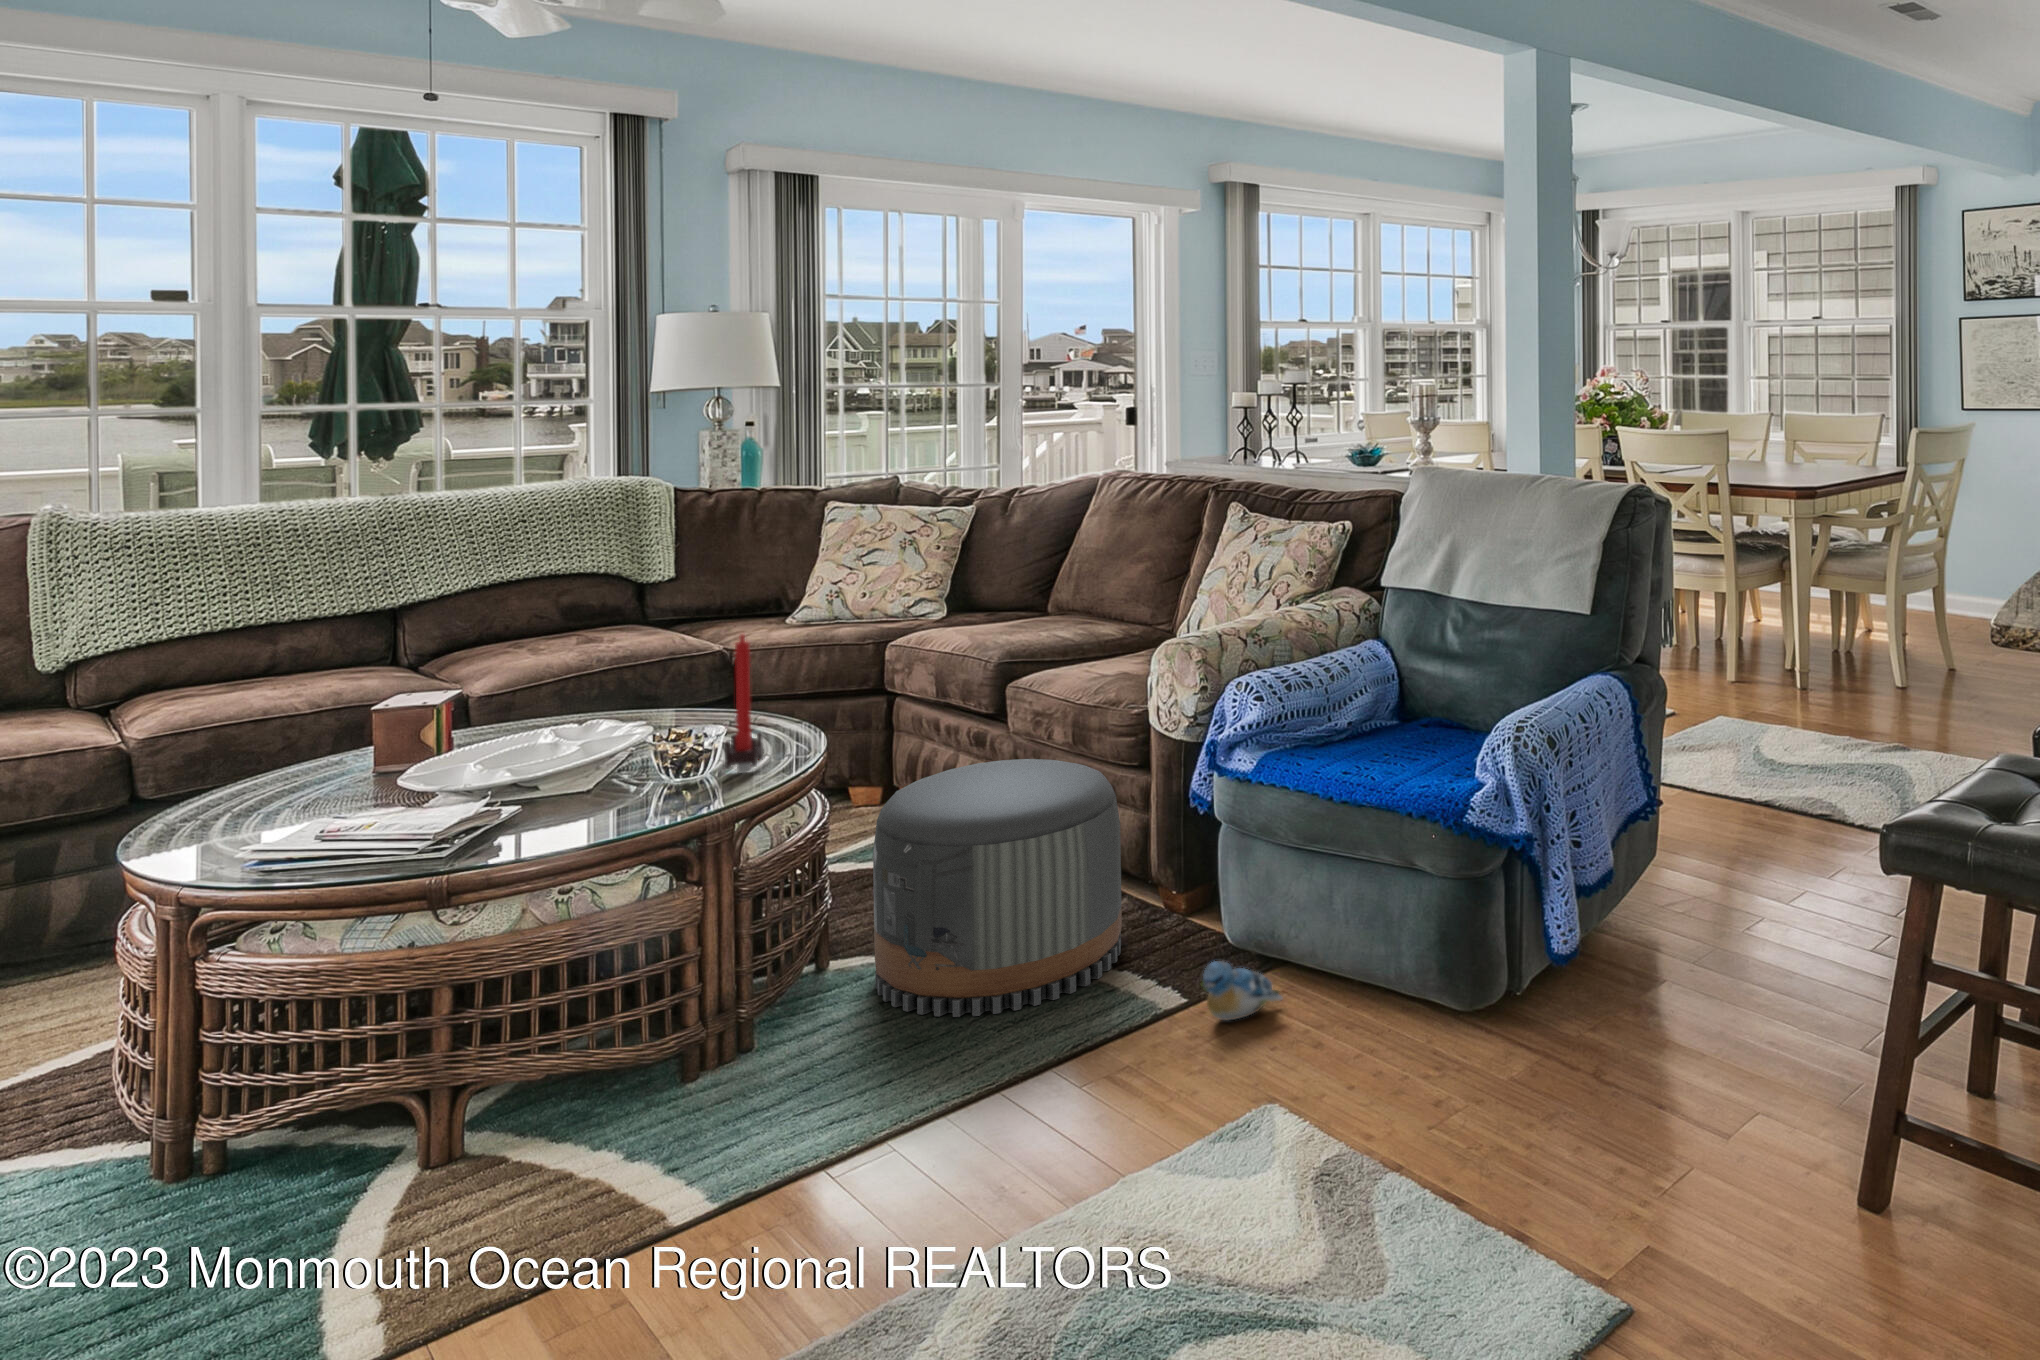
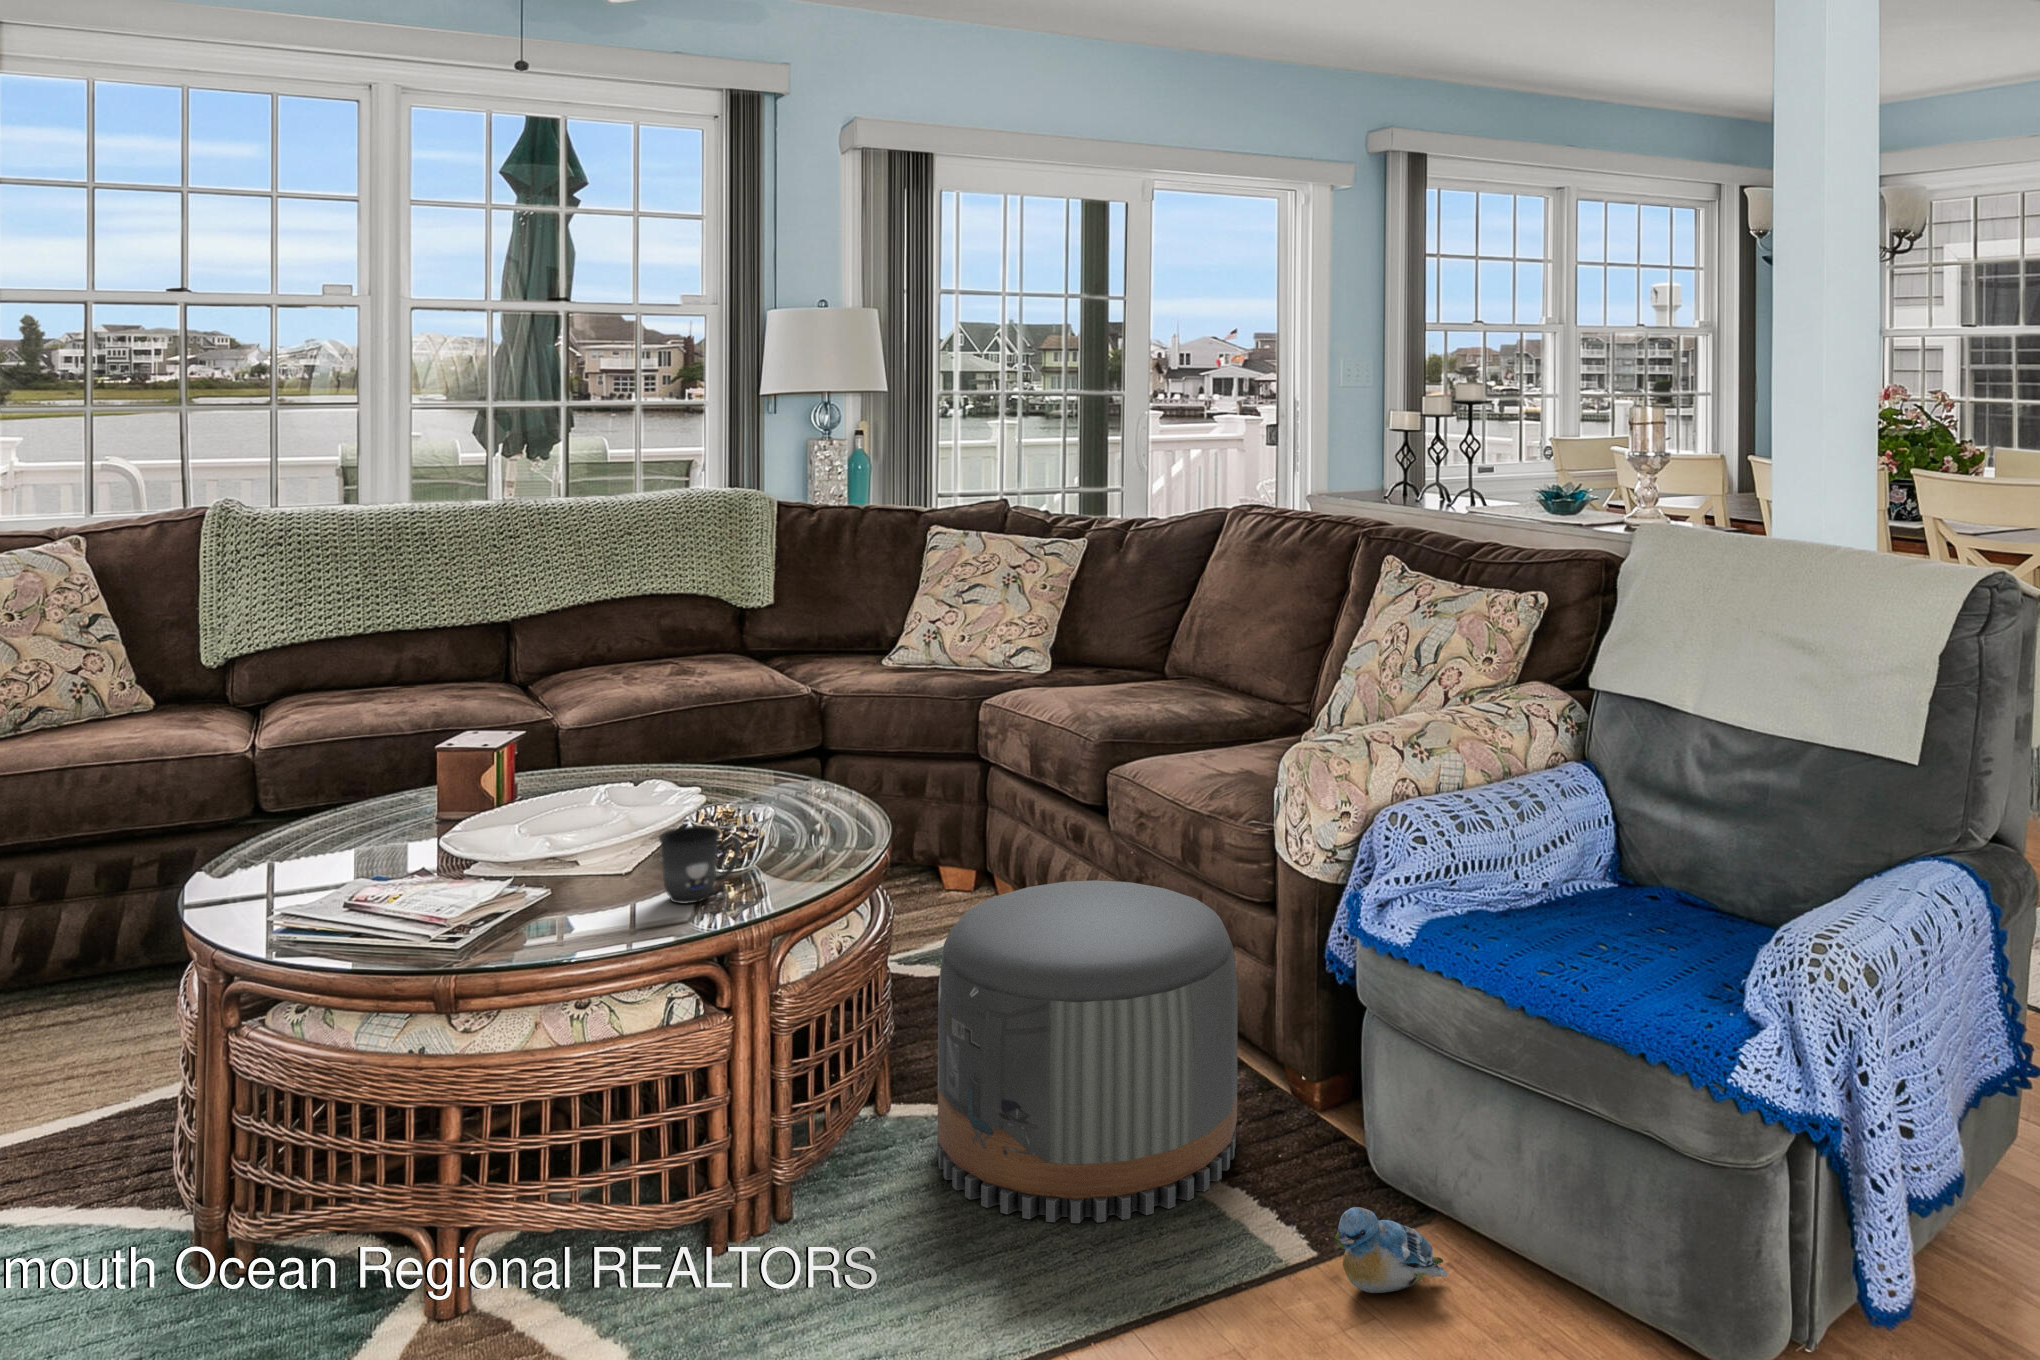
candle: present [725,634,763,773] -> none [773,701,816,871]
mug: none [623,741,698,804] -> present [659,826,741,903]

